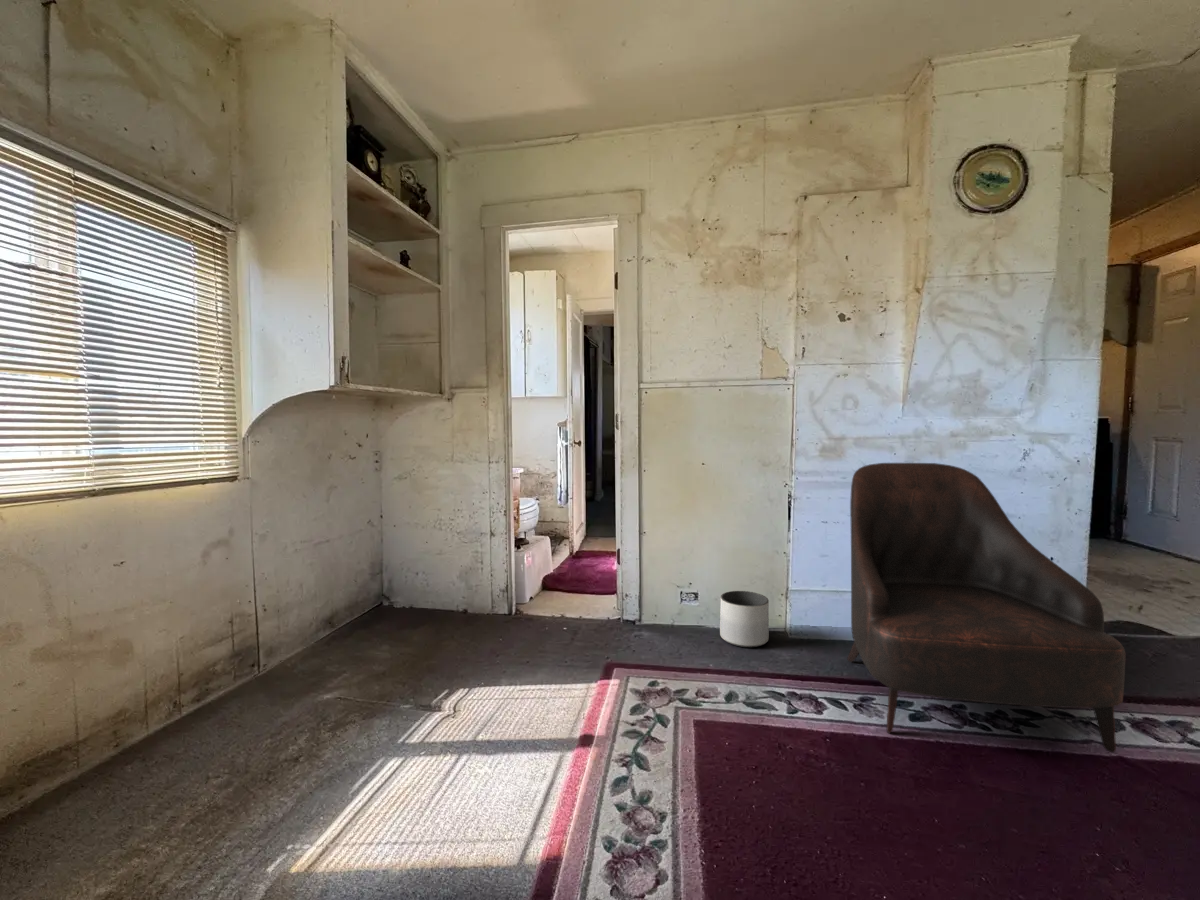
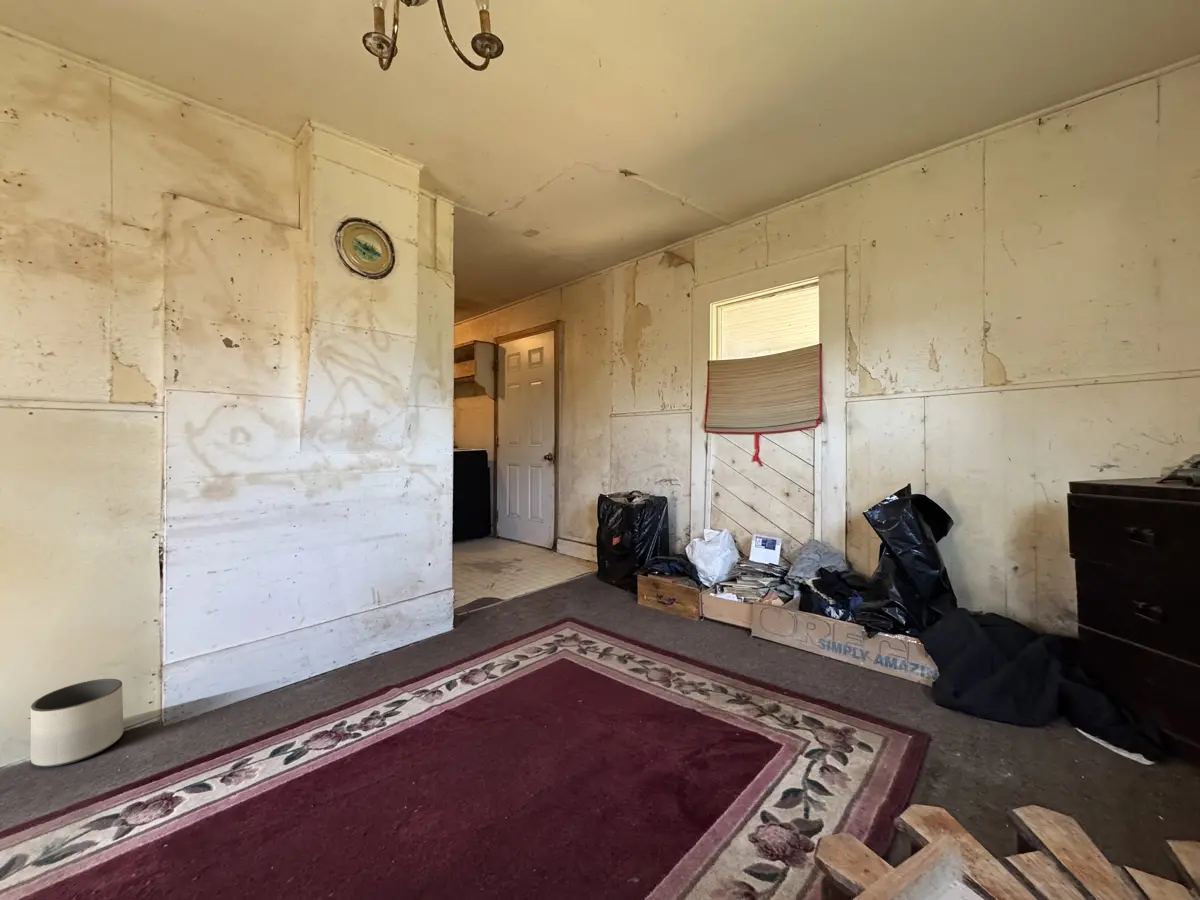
armchair: present [848,463,1125,753] -> none [229,494,453,794]

